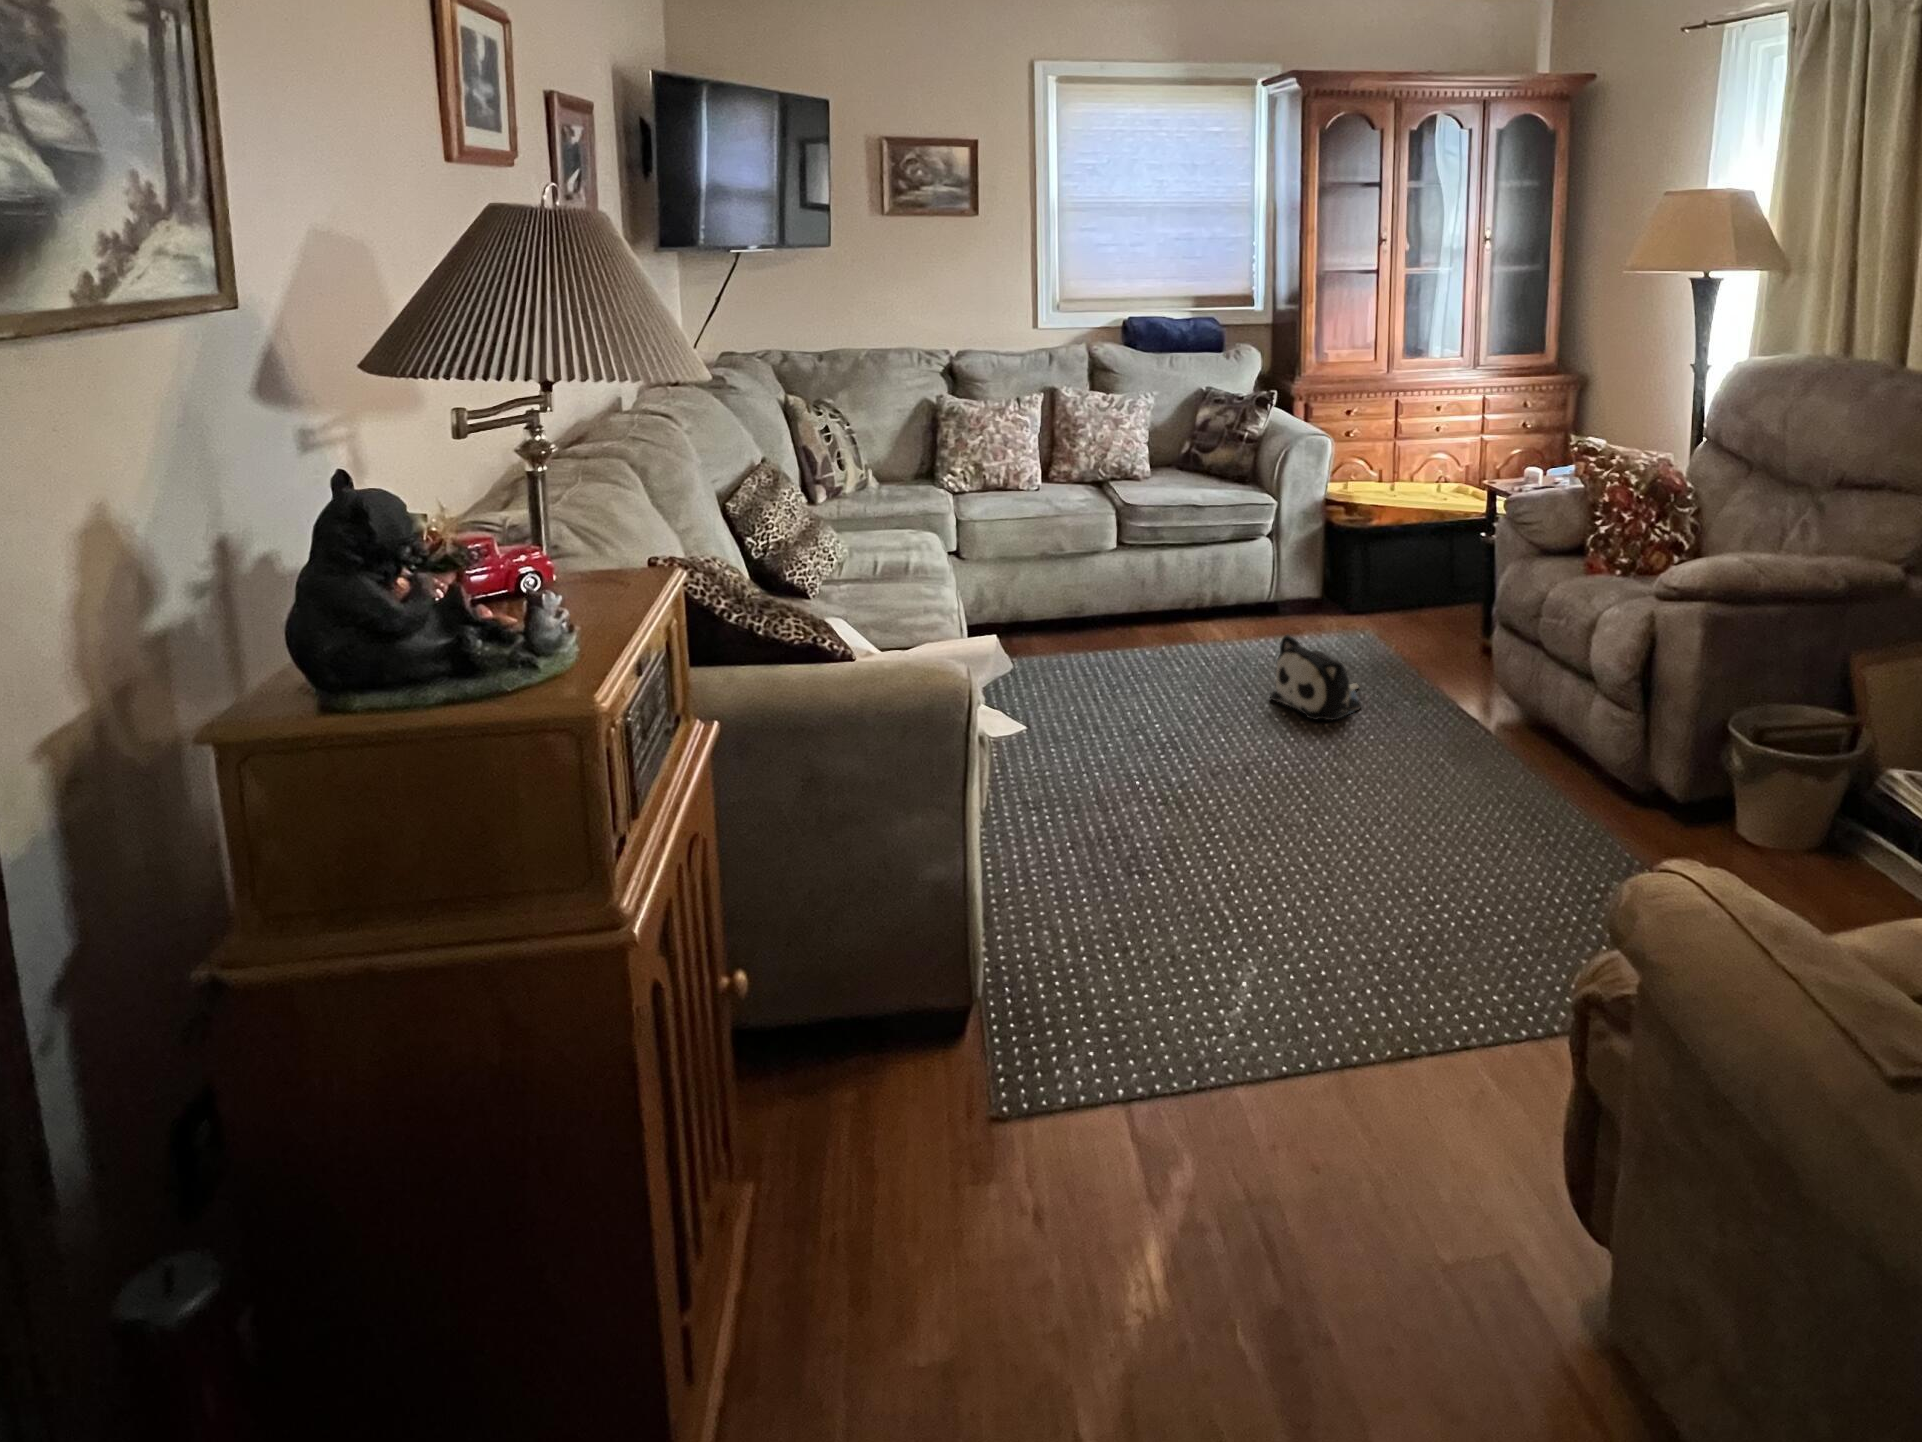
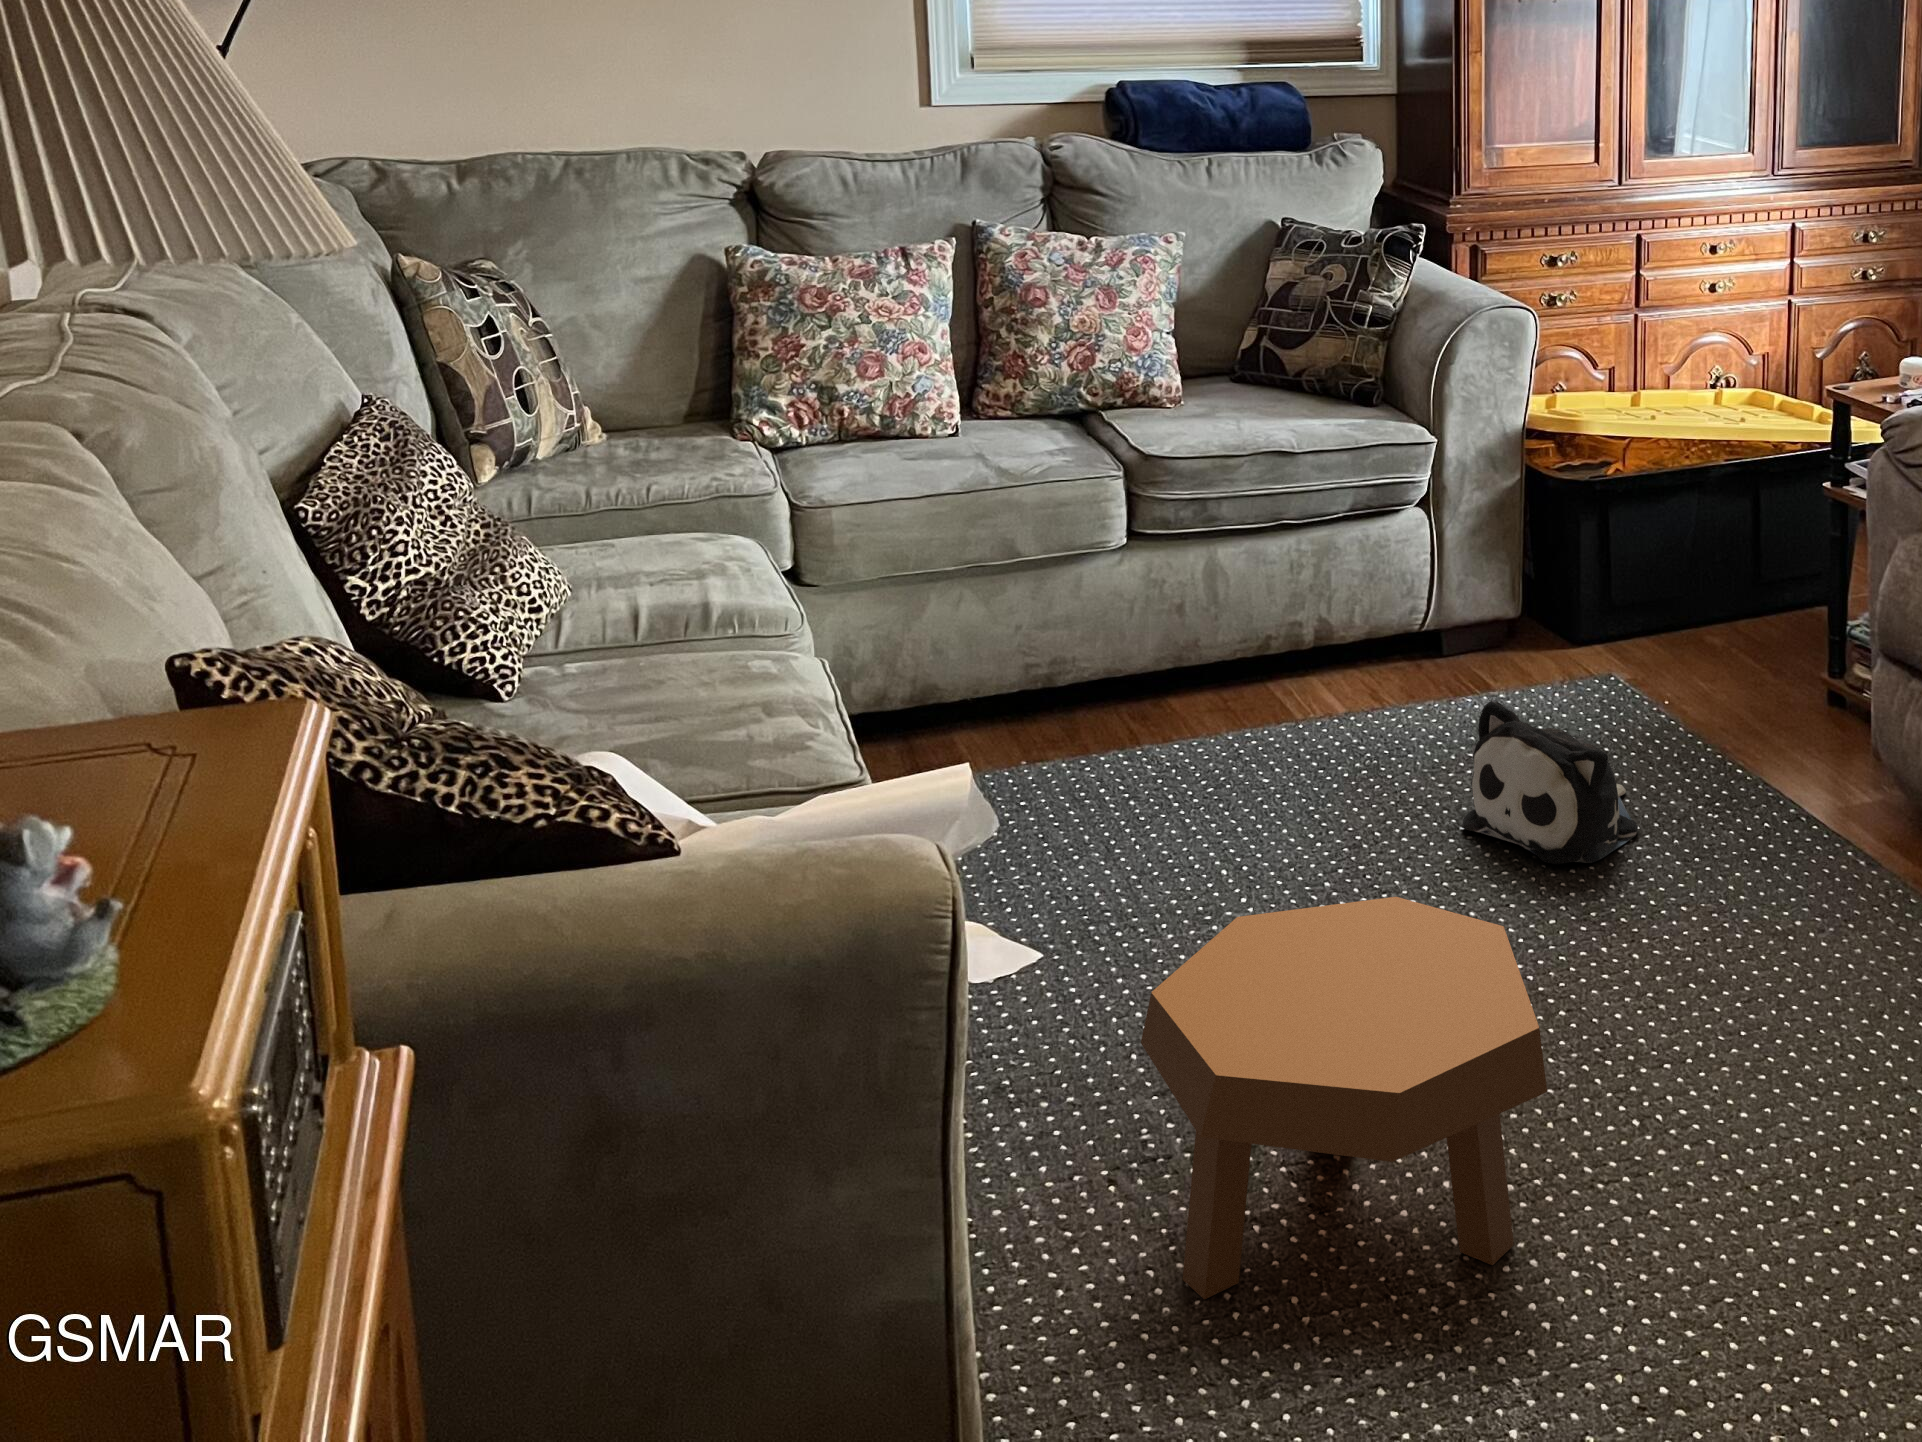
footstool: none [1077,720,1266,902] -> present [1141,897,1547,1299]

